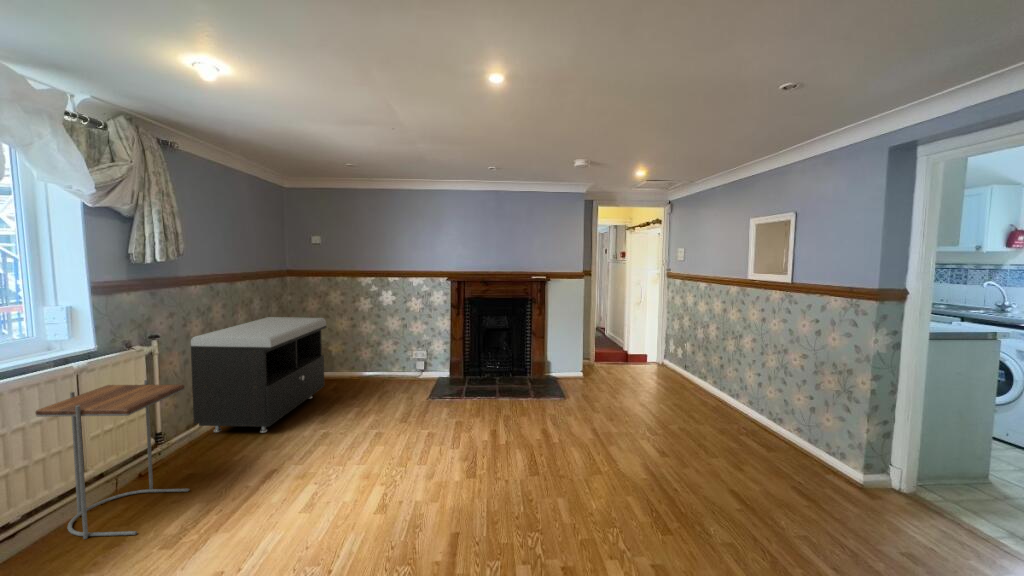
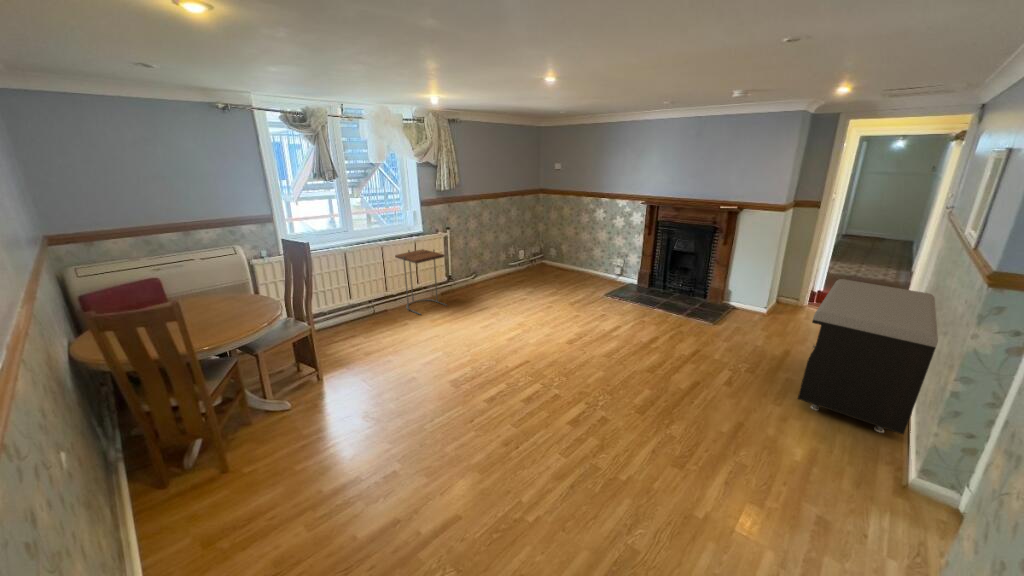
storage bench: present [191,317,326,433] -> present [798,279,938,434]

